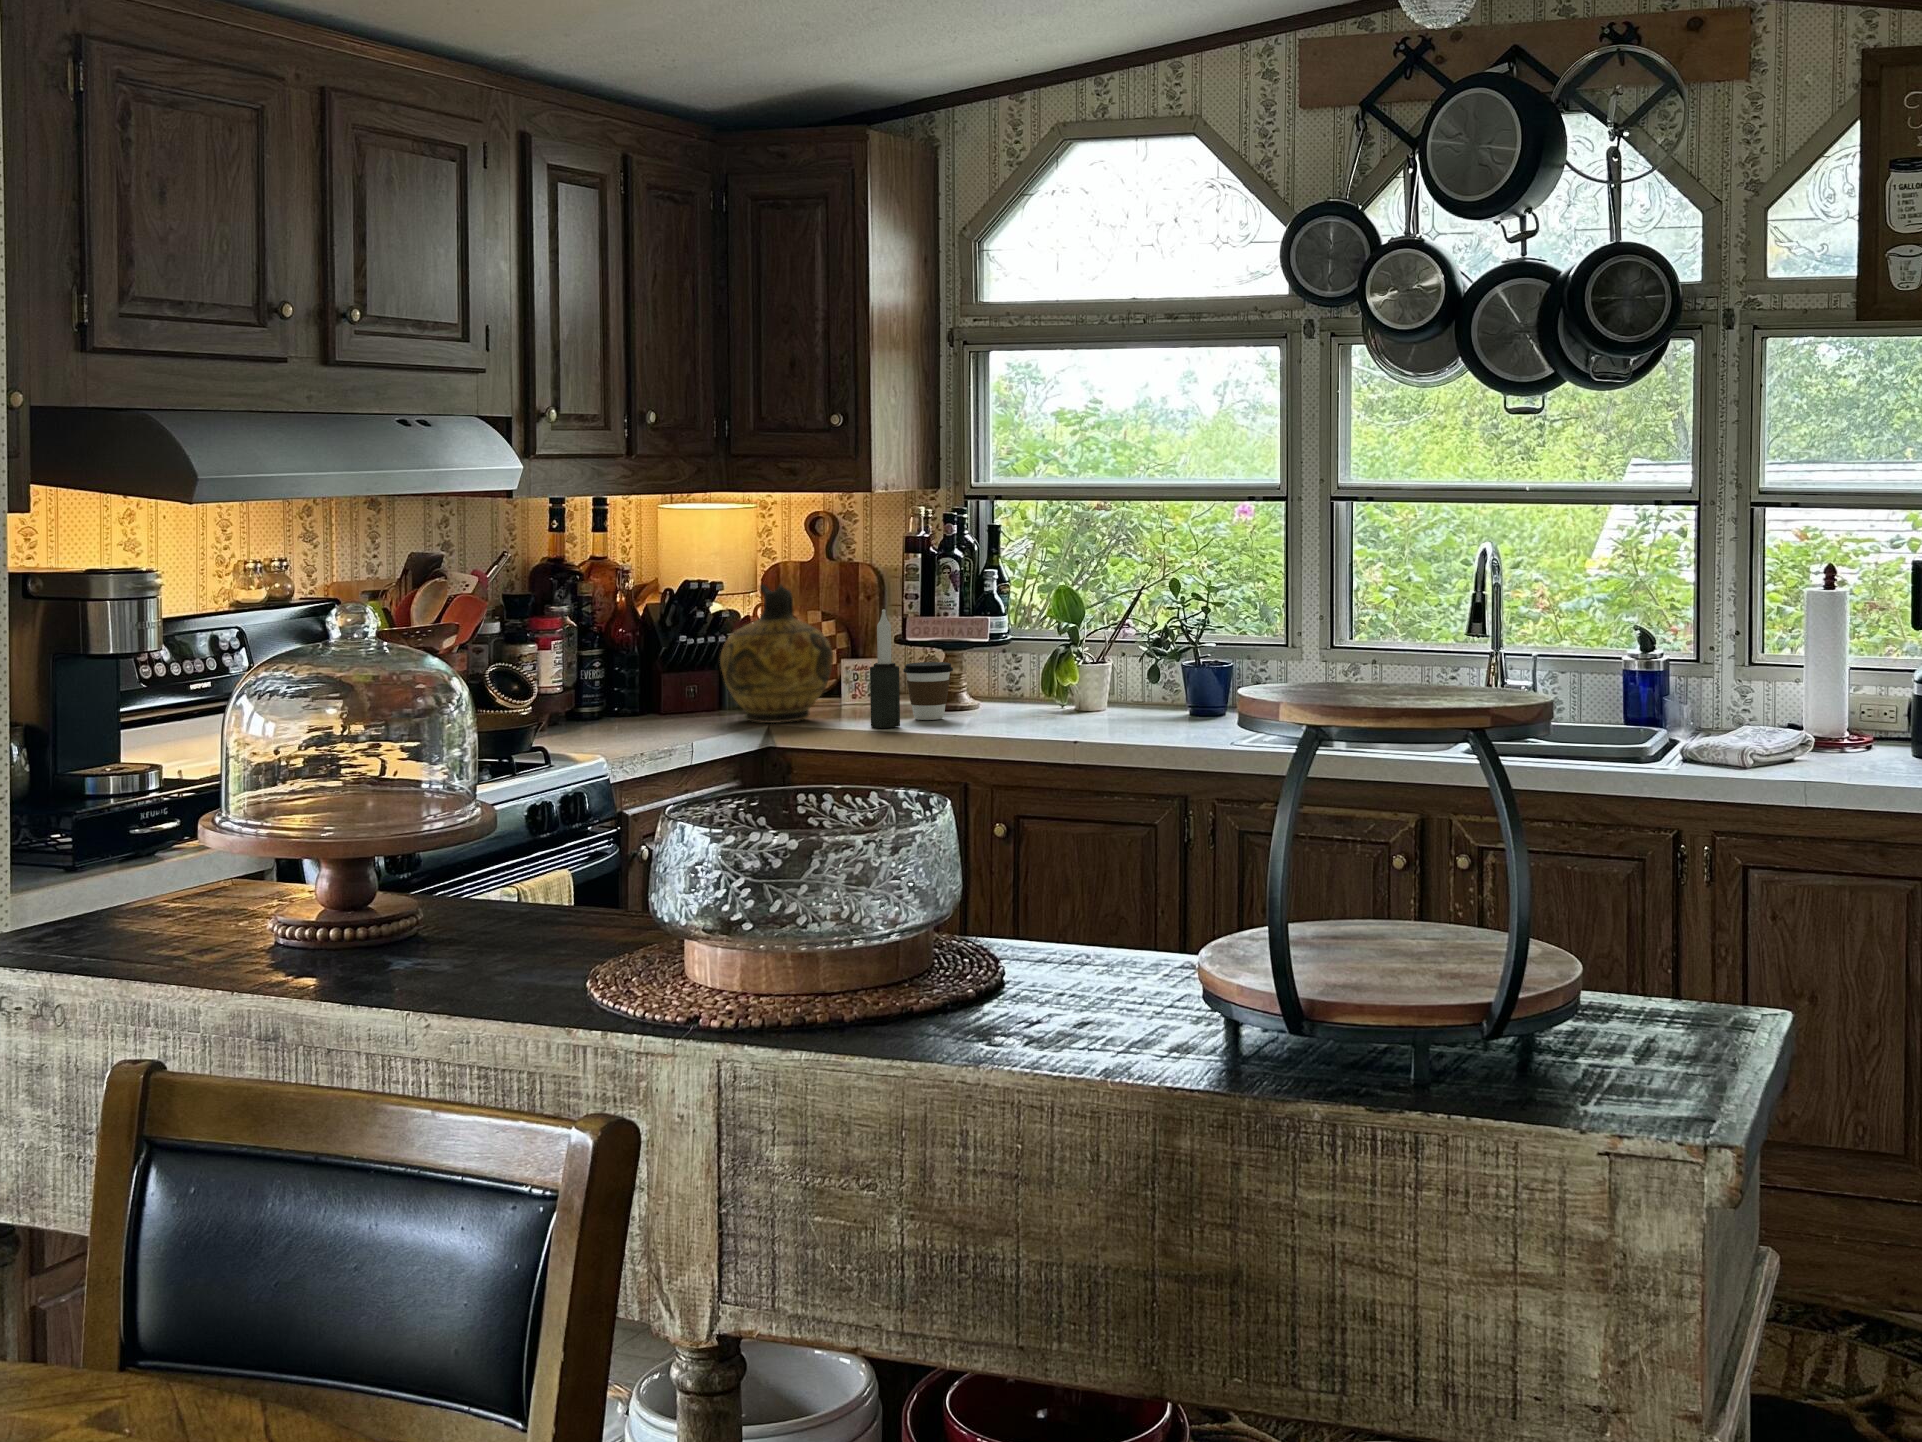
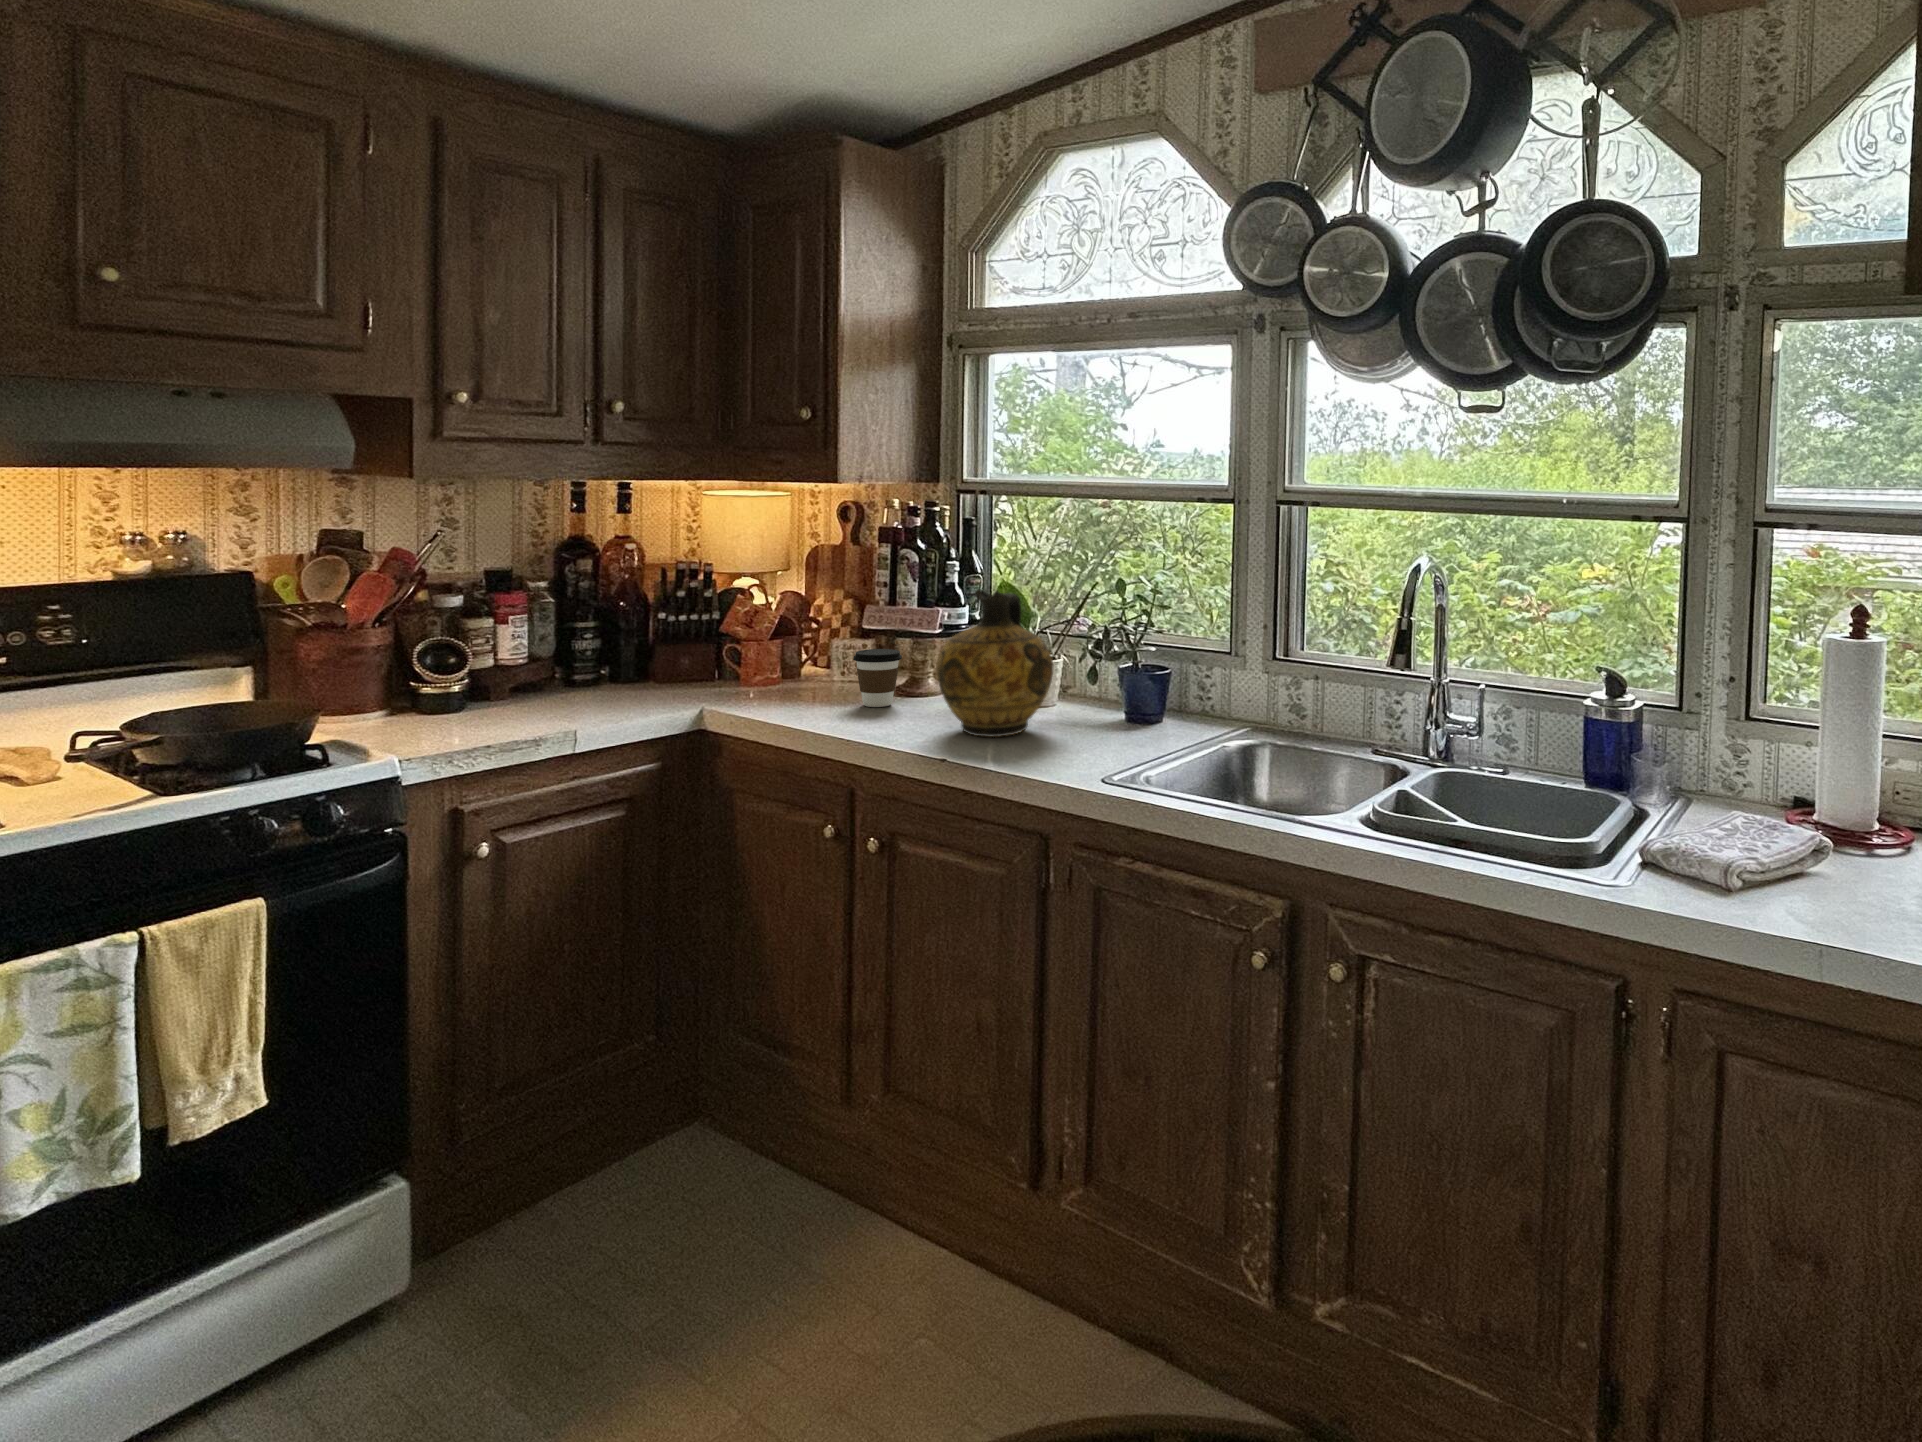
ceramic jug: present [720,585,833,723] -> present [936,589,1053,737]
candle: present [870,609,900,728] -> none [799,600,827,718]

